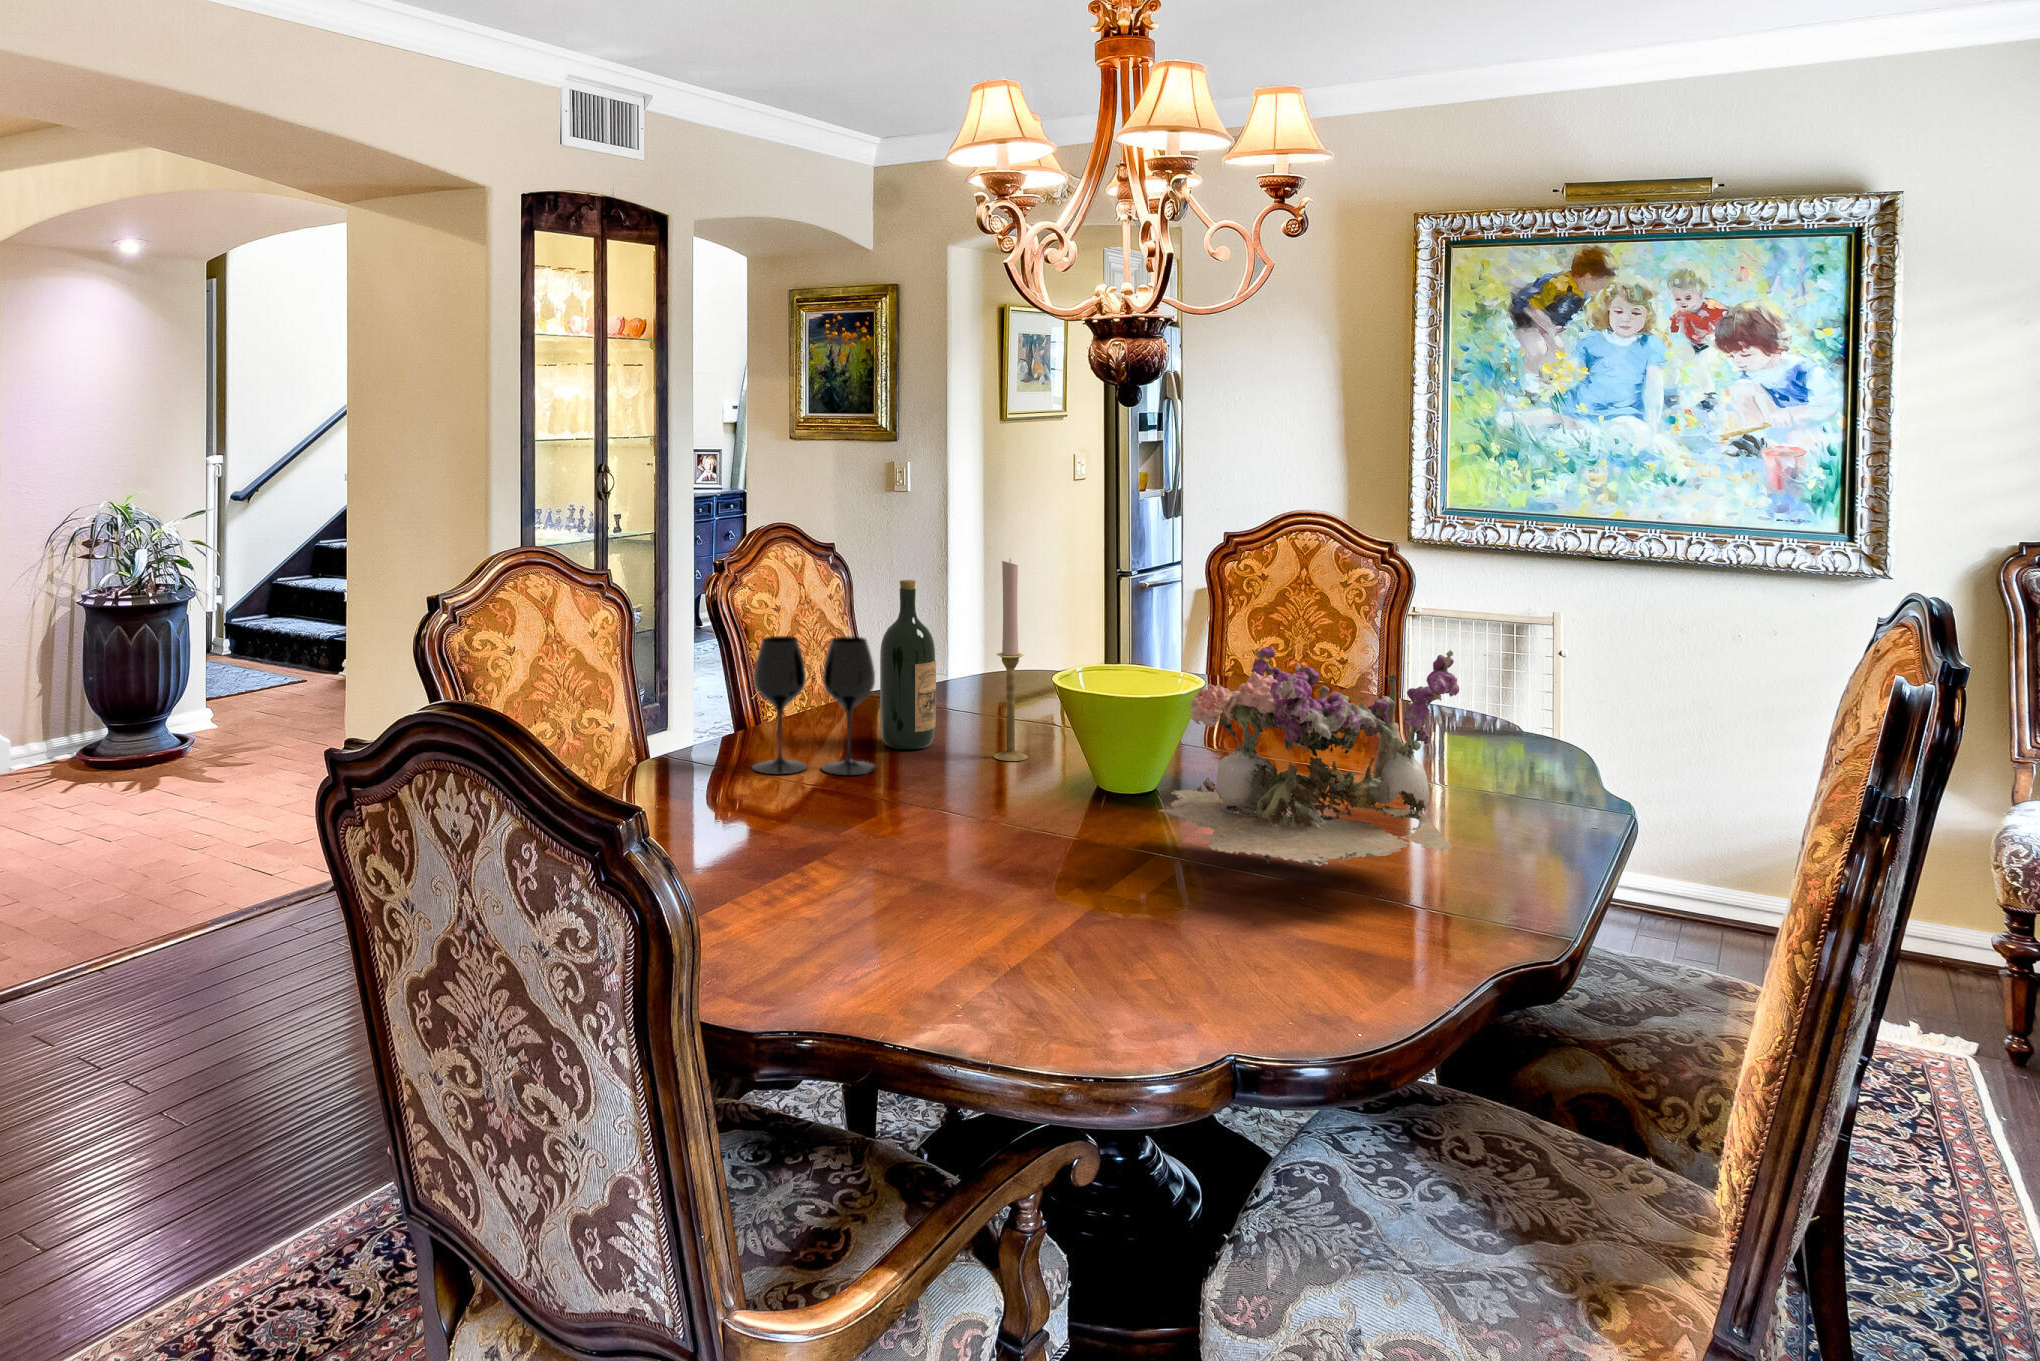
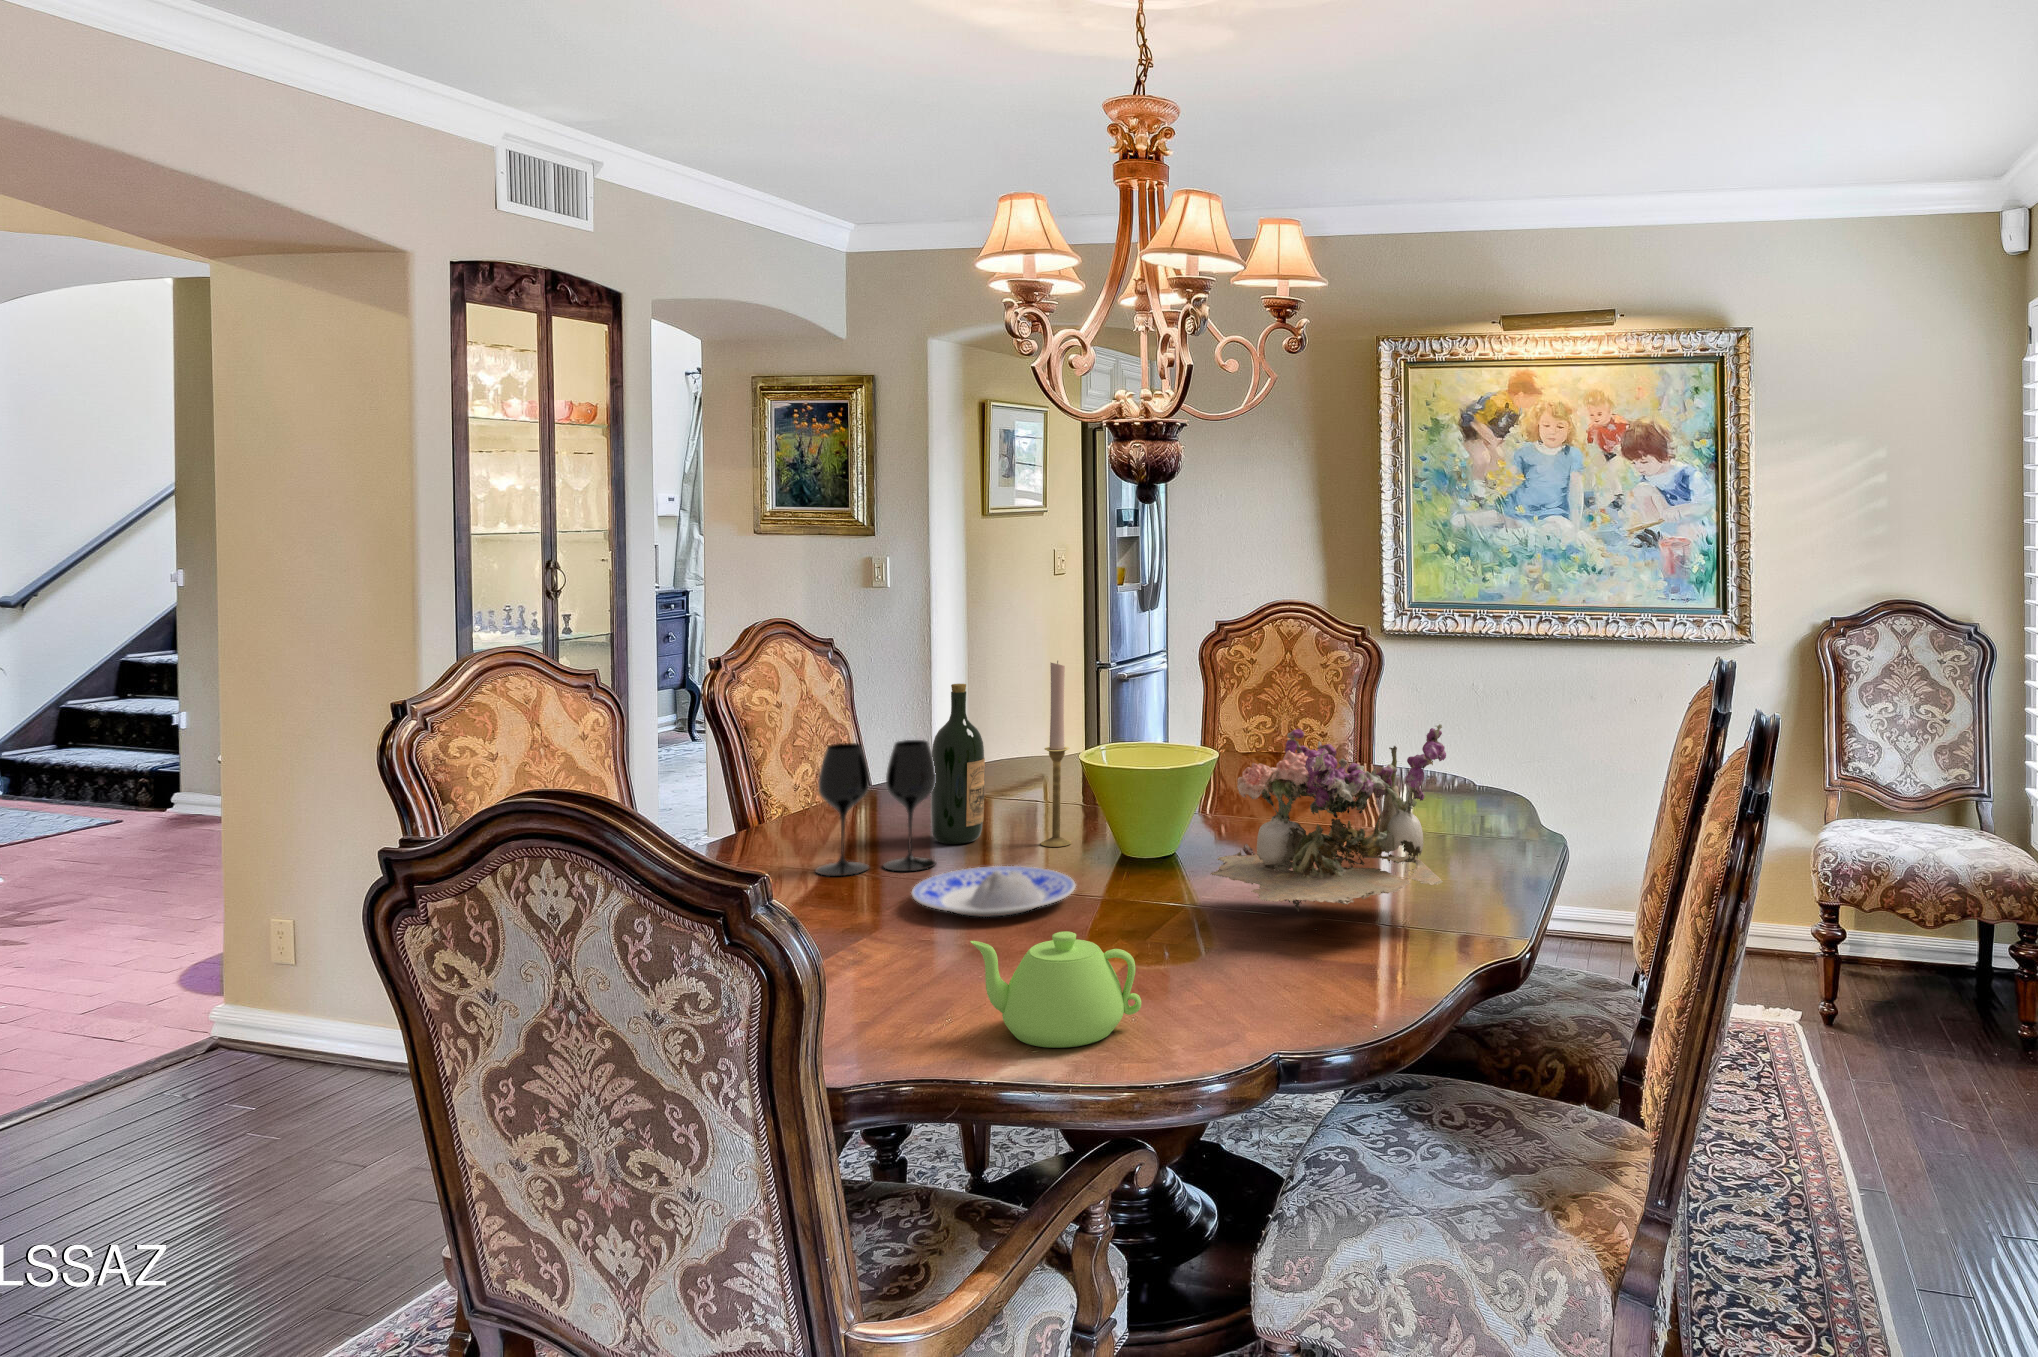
plate: none [830,778,1010,835] -> present [912,866,1075,917]
teapot: none [831,871,1035,1013] -> present [970,932,1141,1048]

